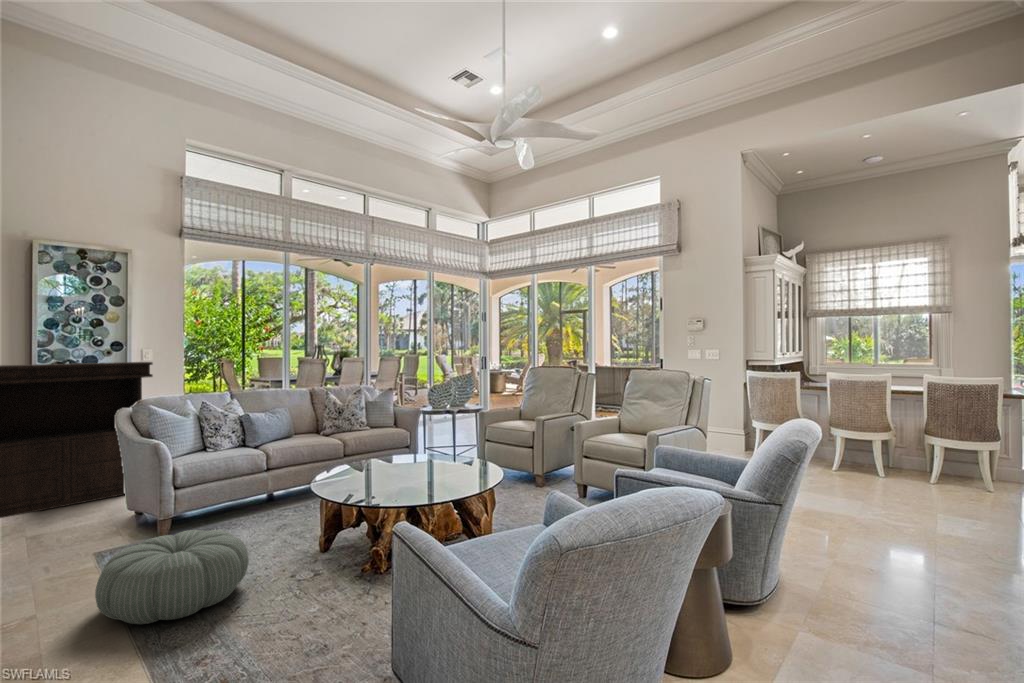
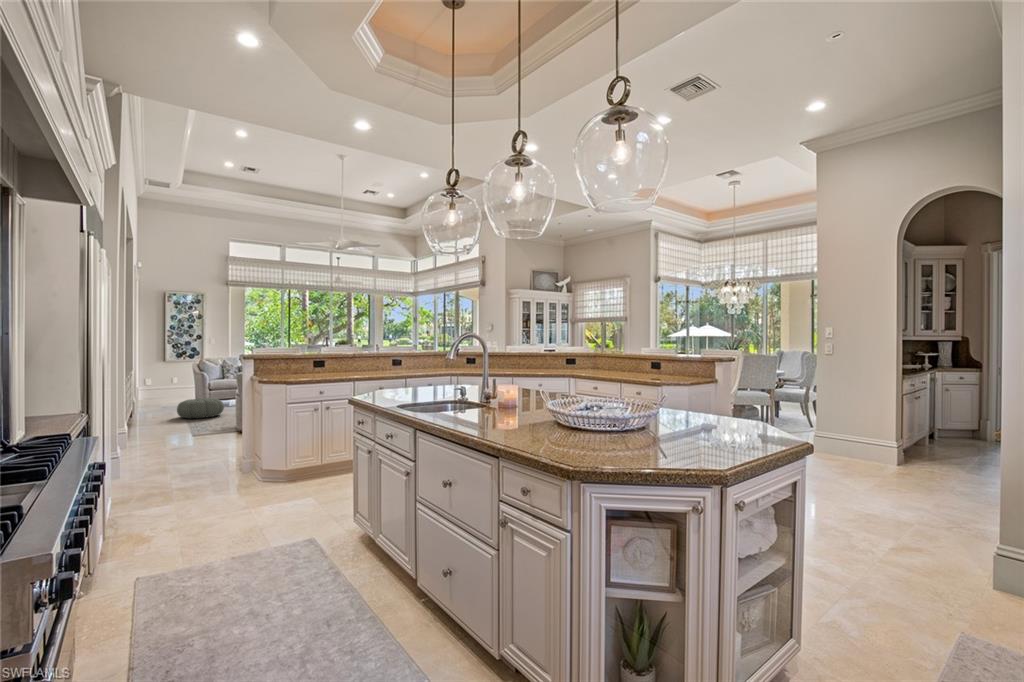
console table: present [0,362,153,518] -> none [138,344,211,404]

